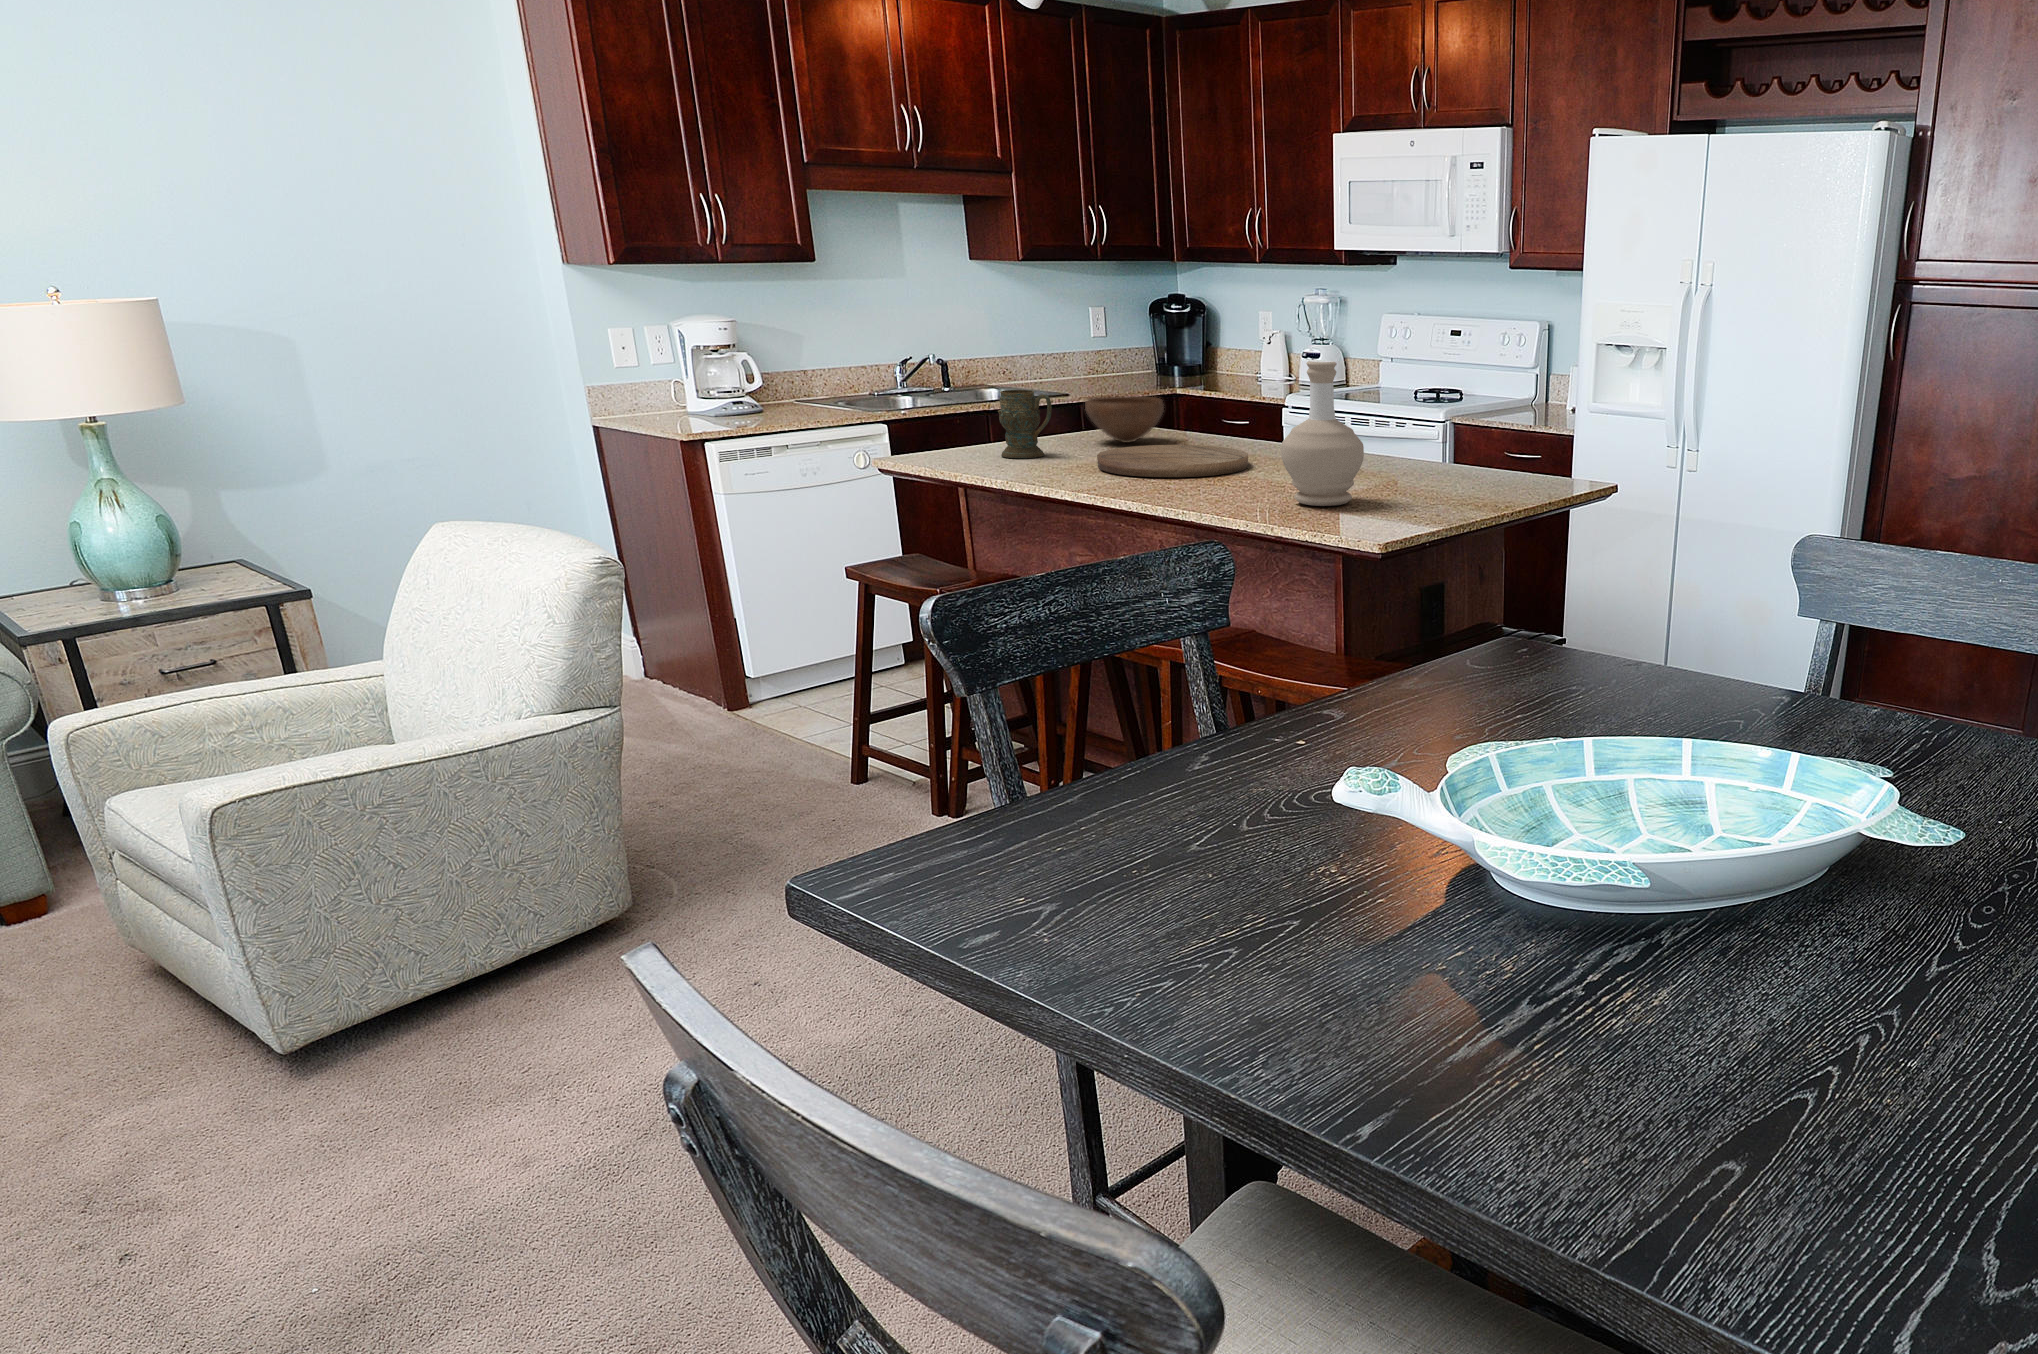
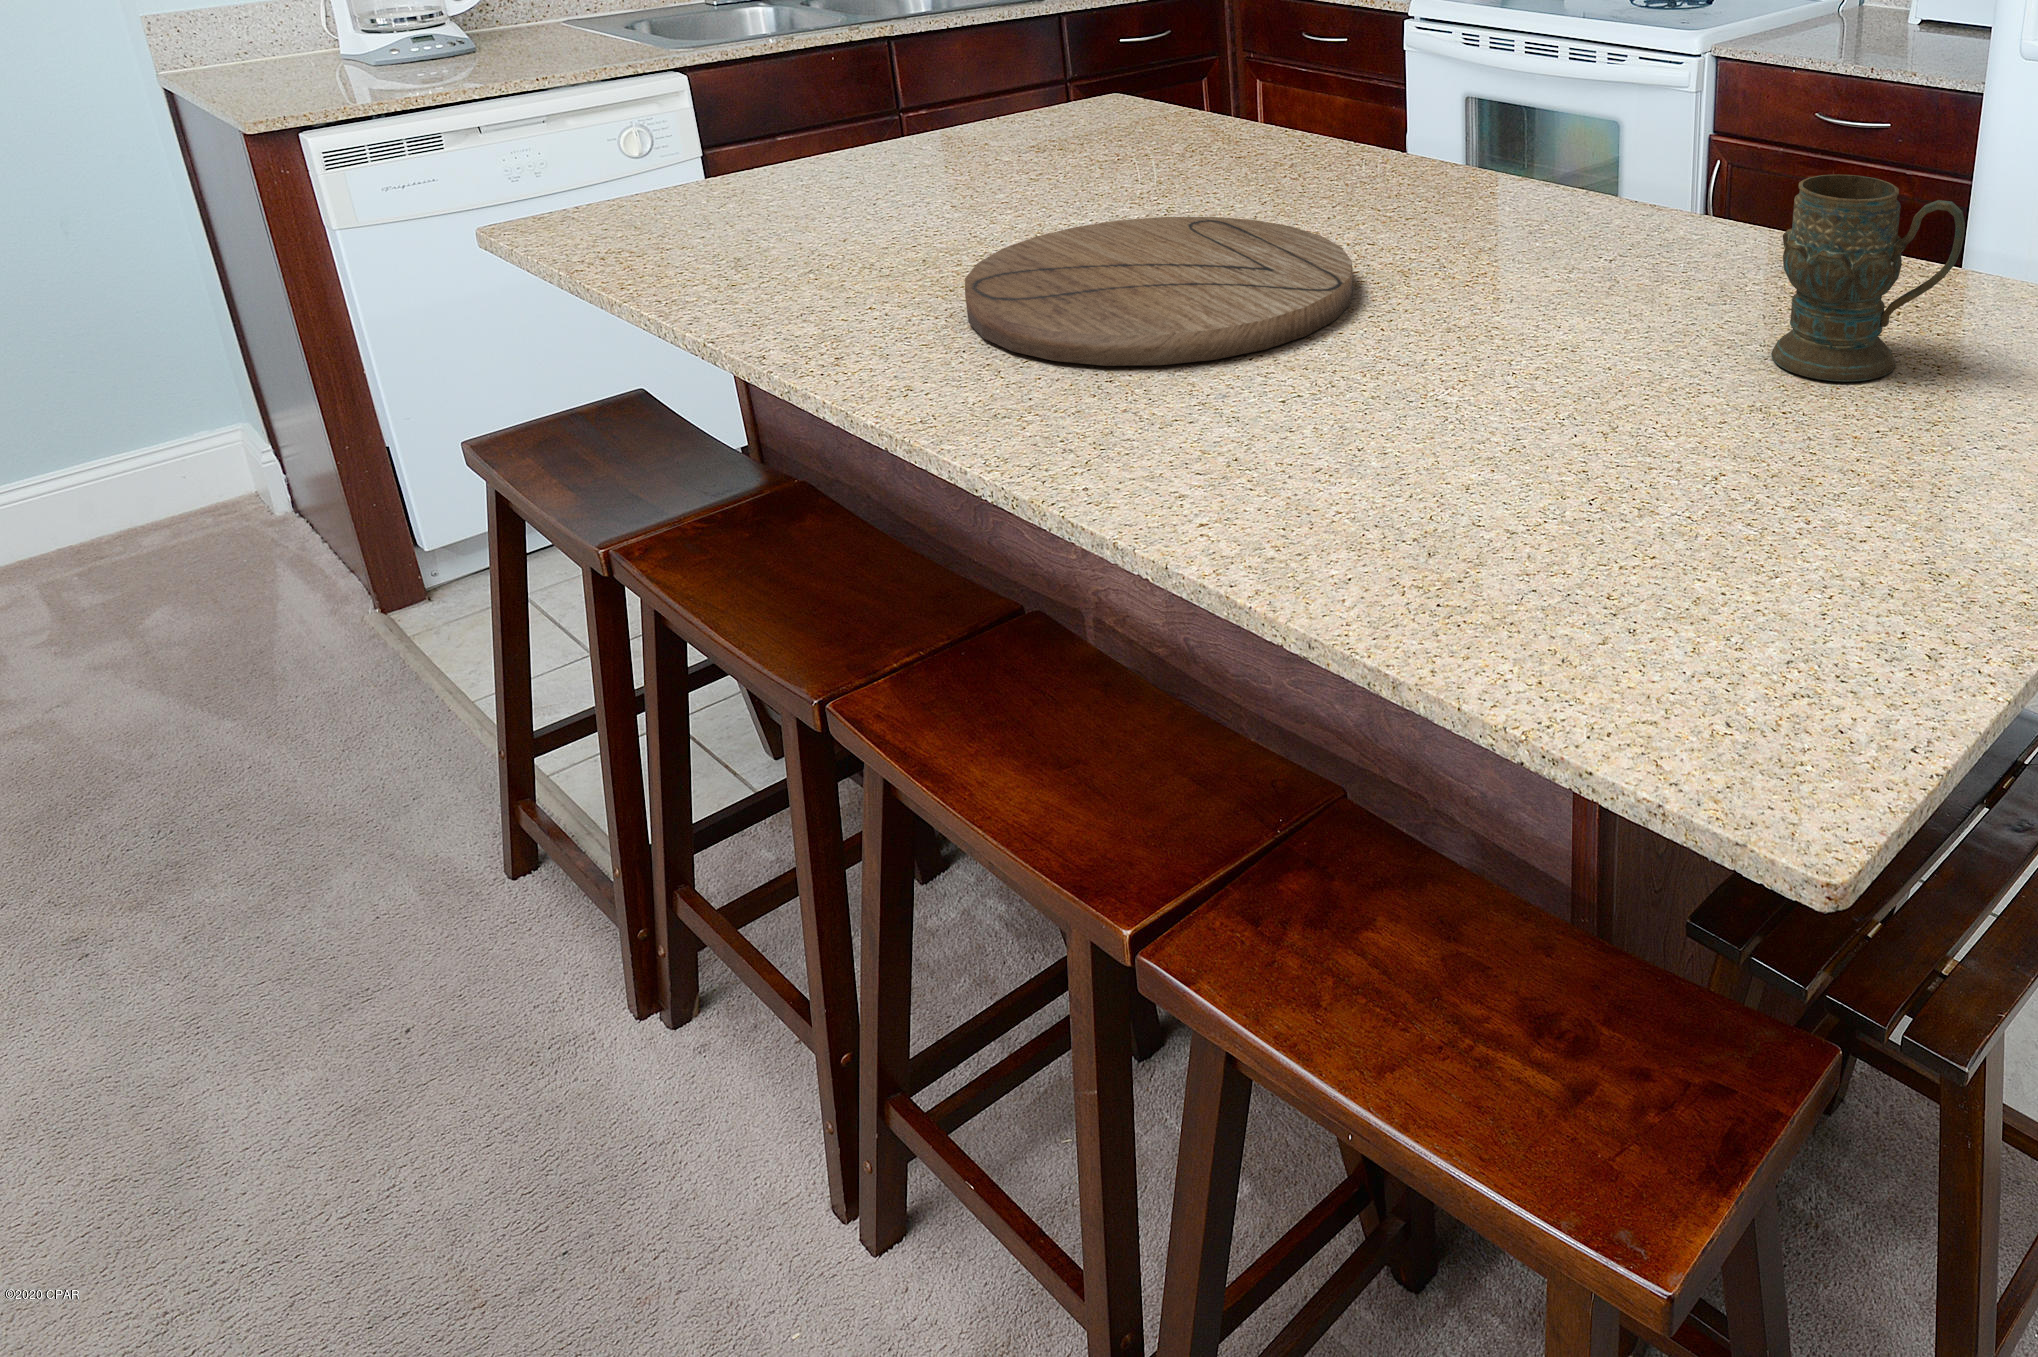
bottle: present [1281,360,1364,506] -> none [1465,115,1734,578]
mug: present [998,390,1052,458] -> present [1771,174,1965,381]
bowl: present [1085,396,1164,443] -> none [981,75,1161,185]

